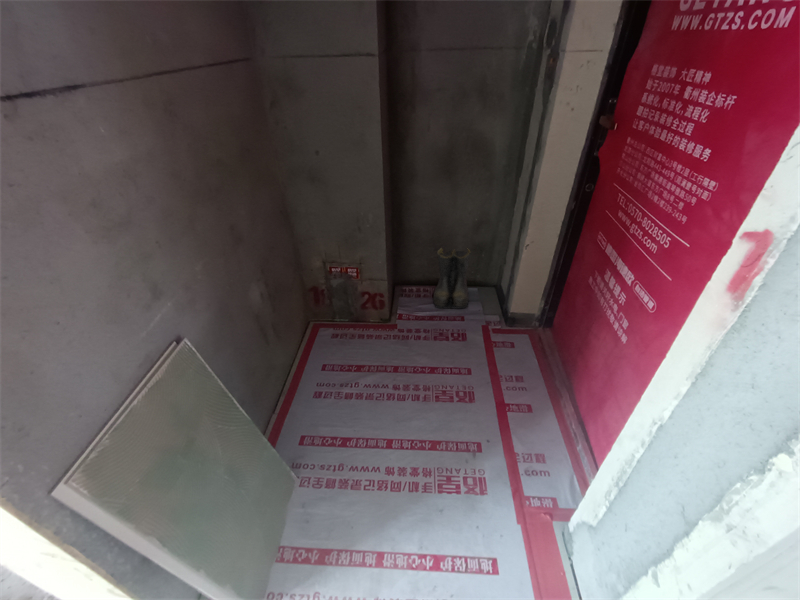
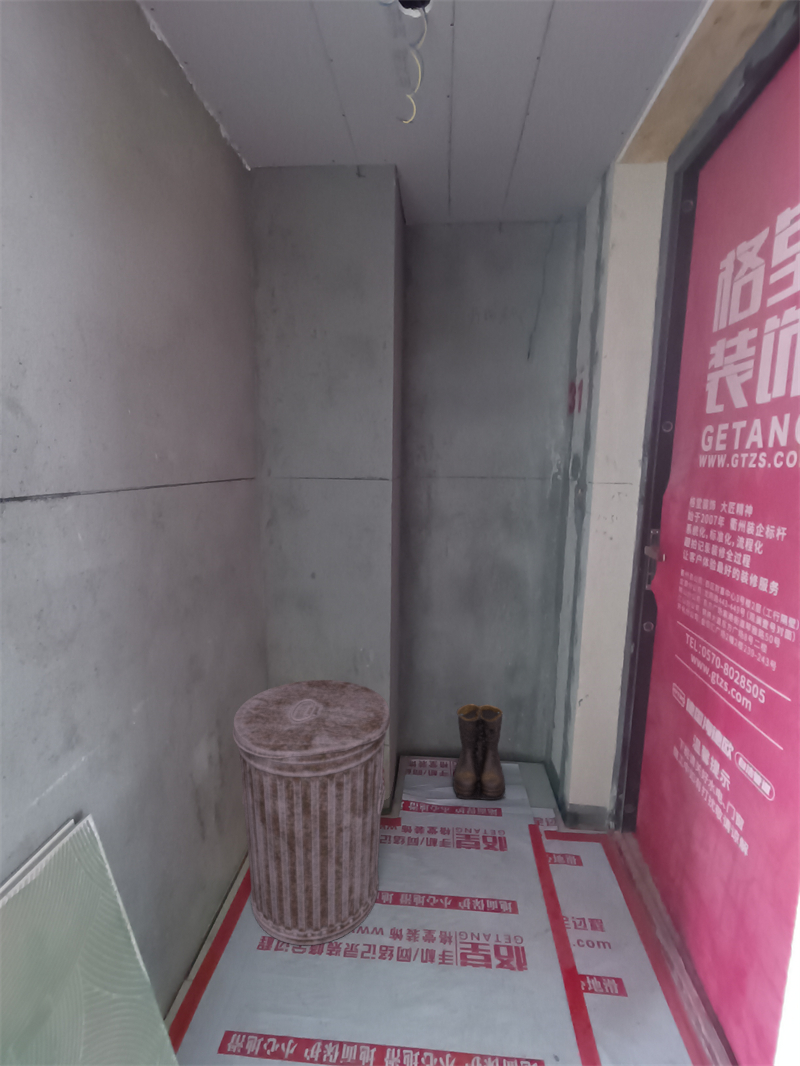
trash can: none [272,232,387,392] -> present [233,680,390,945]

